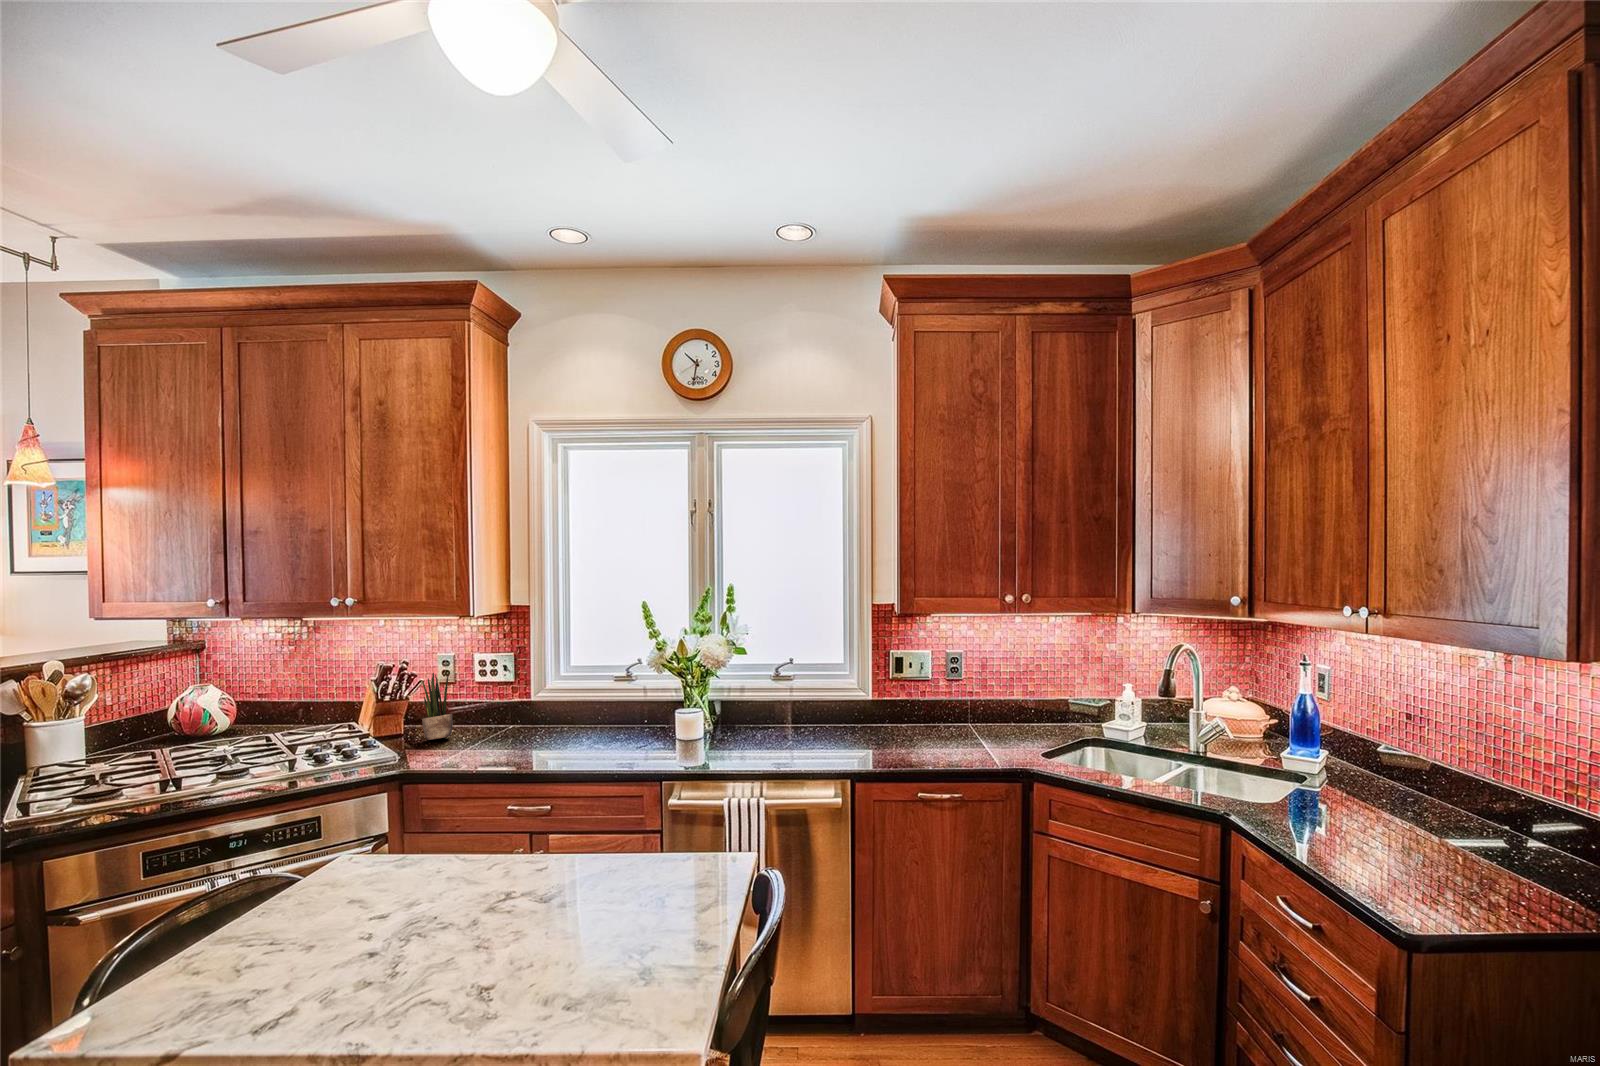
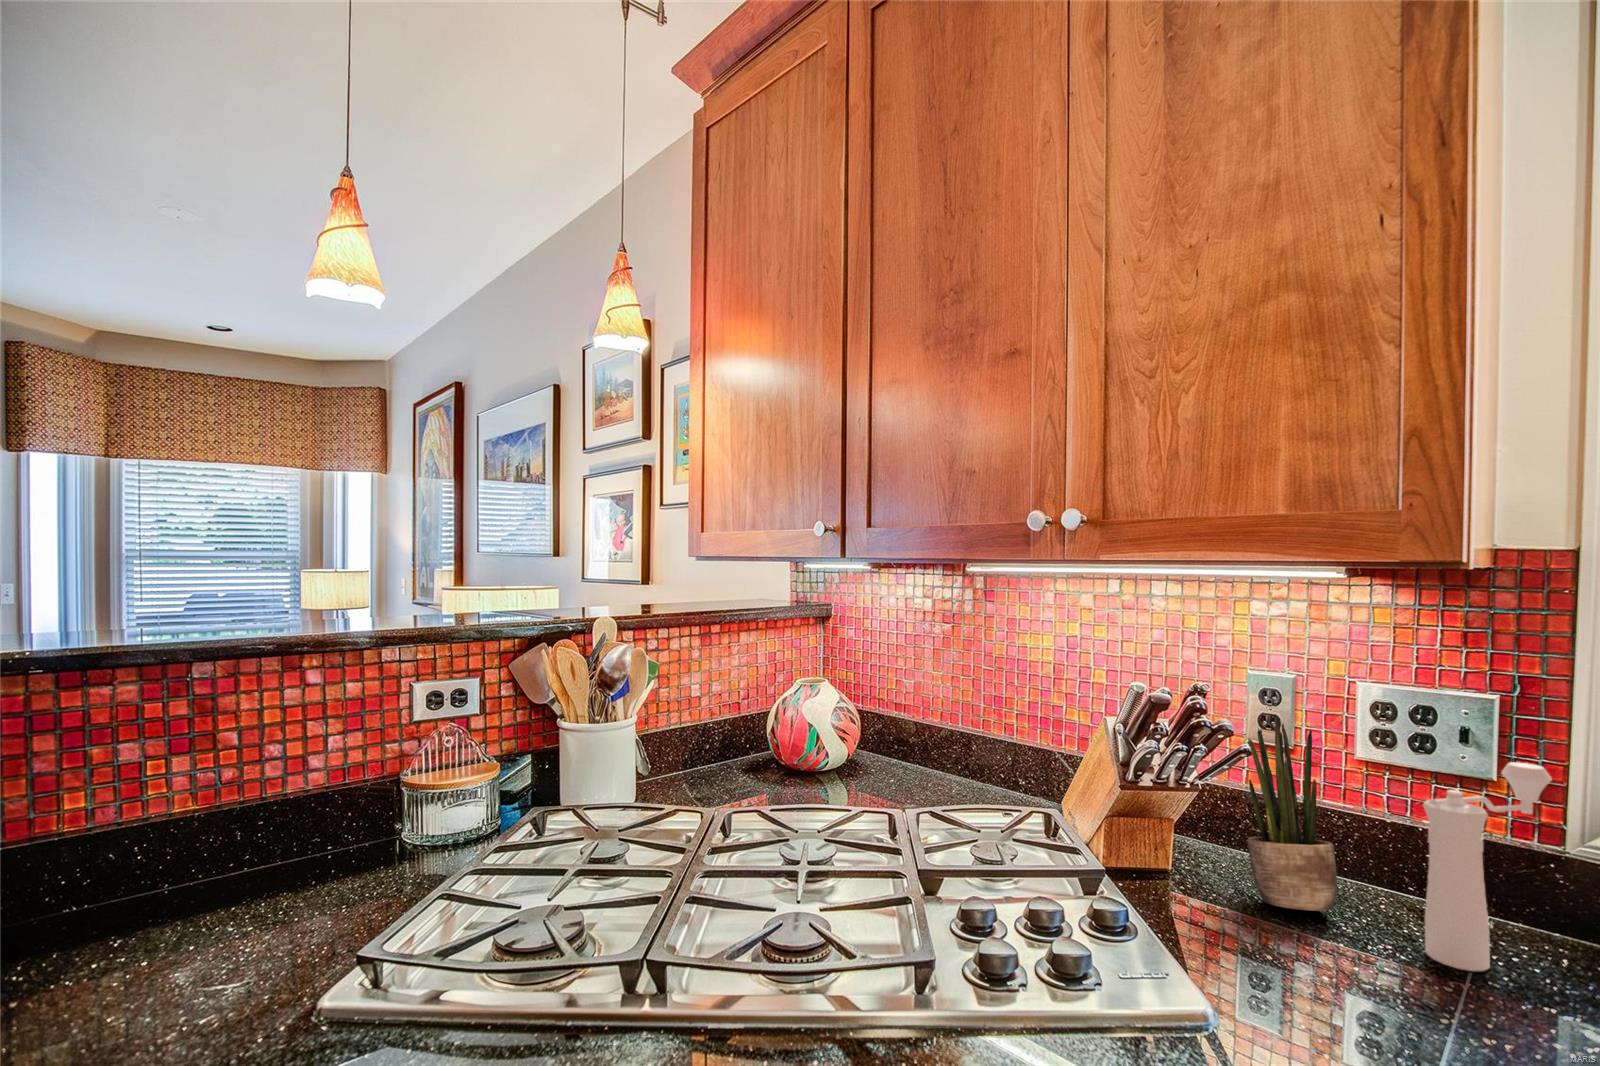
pepper mill: none [473,676,515,744] -> present [1423,762,1552,971]

